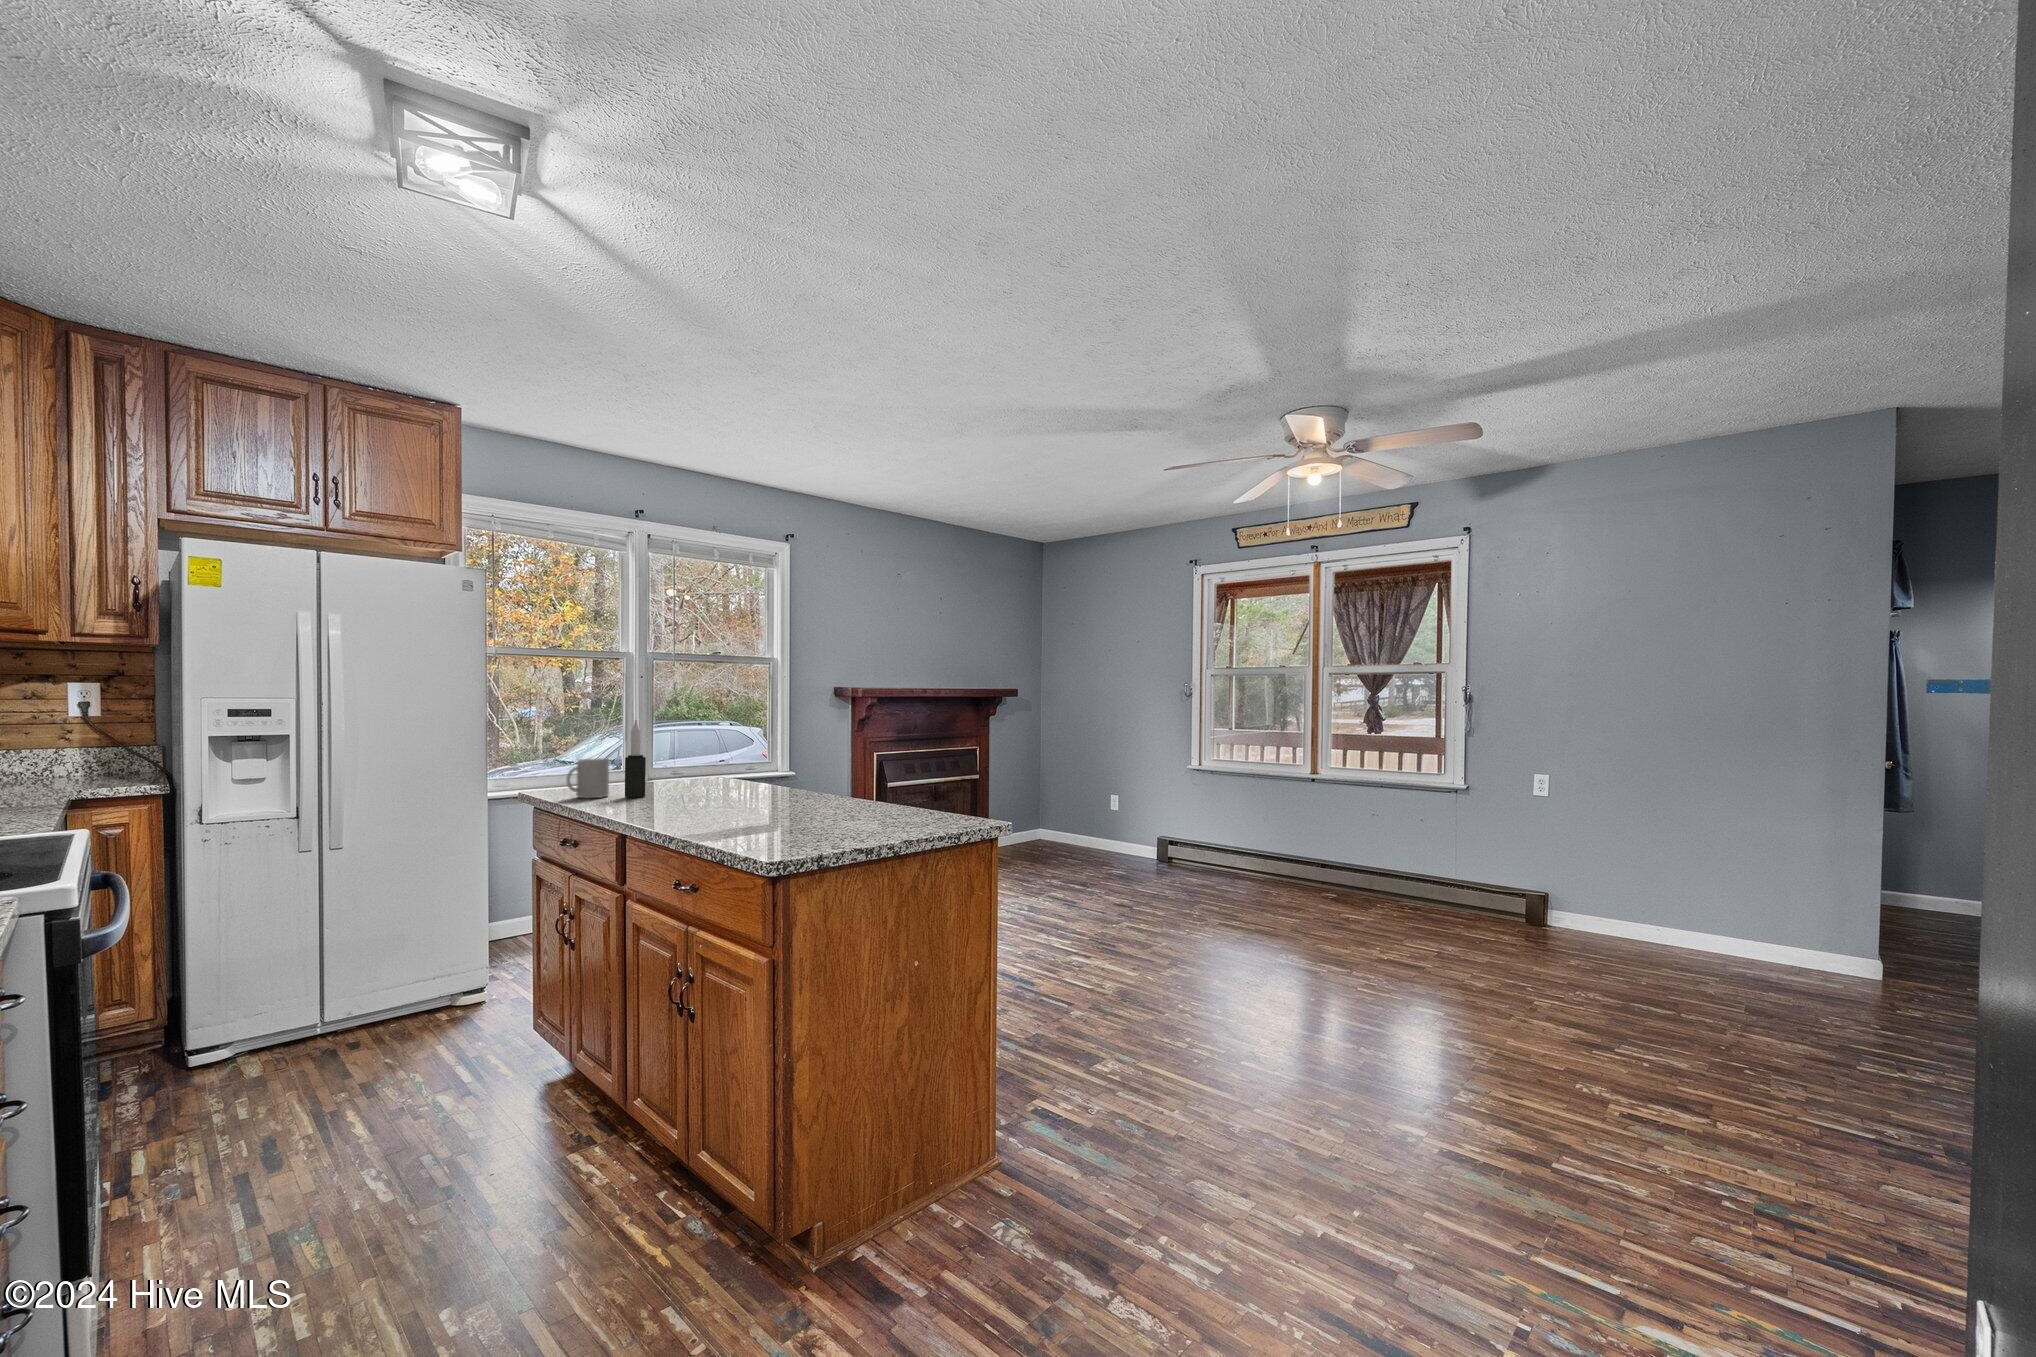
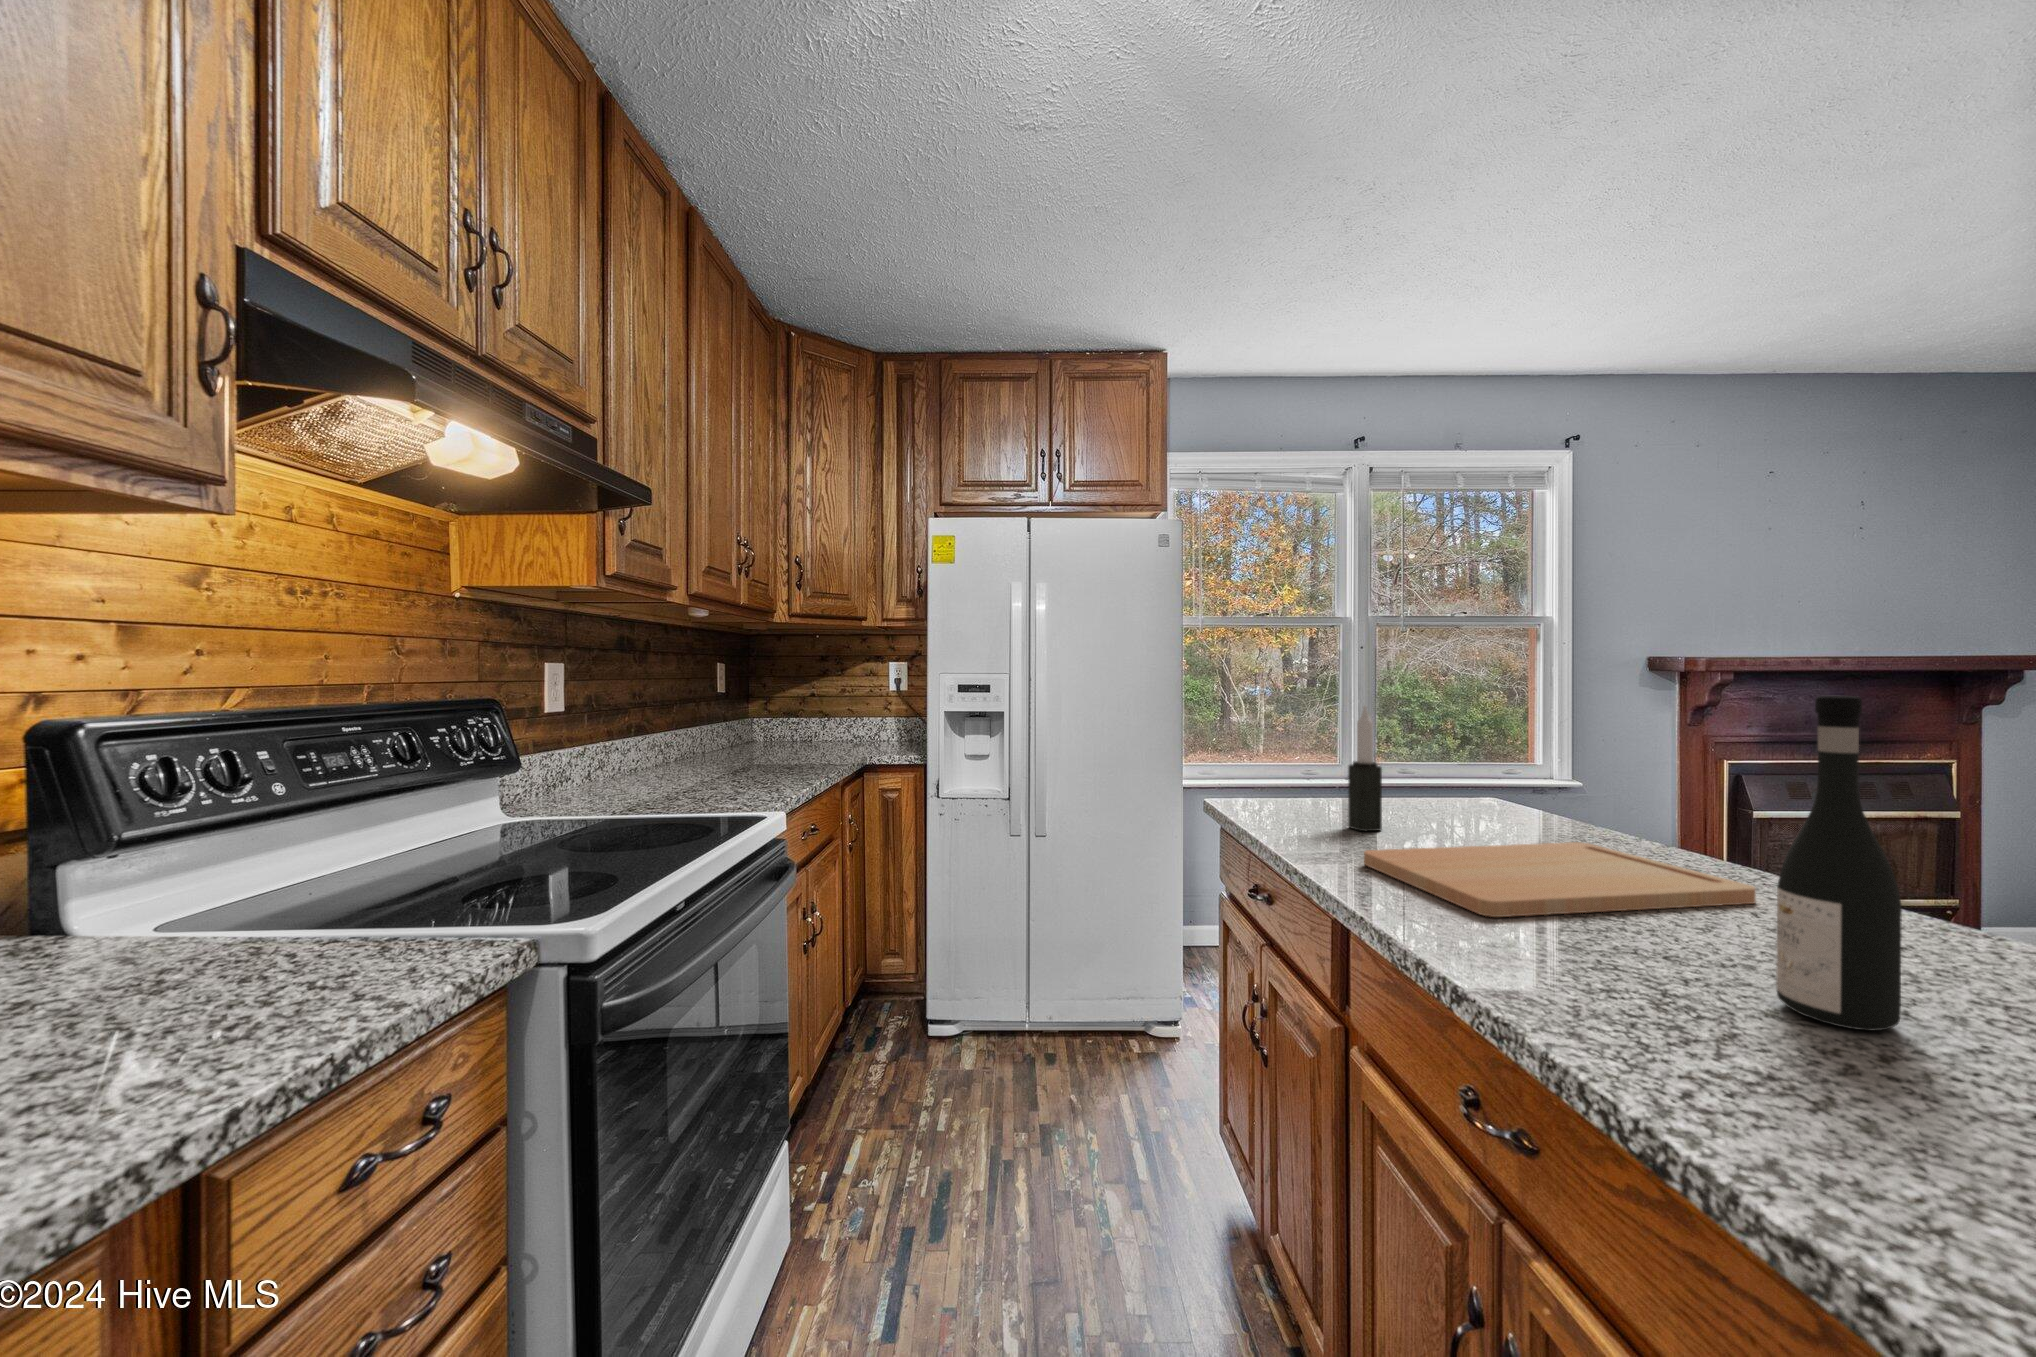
wine bottle: none [783,710,815,824] -> present [1776,696,1902,1031]
mug: present [566,758,609,798] -> none [1262,761,1324,824]
cutting board: none [634,789,806,817] -> present [1364,842,1756,917]

